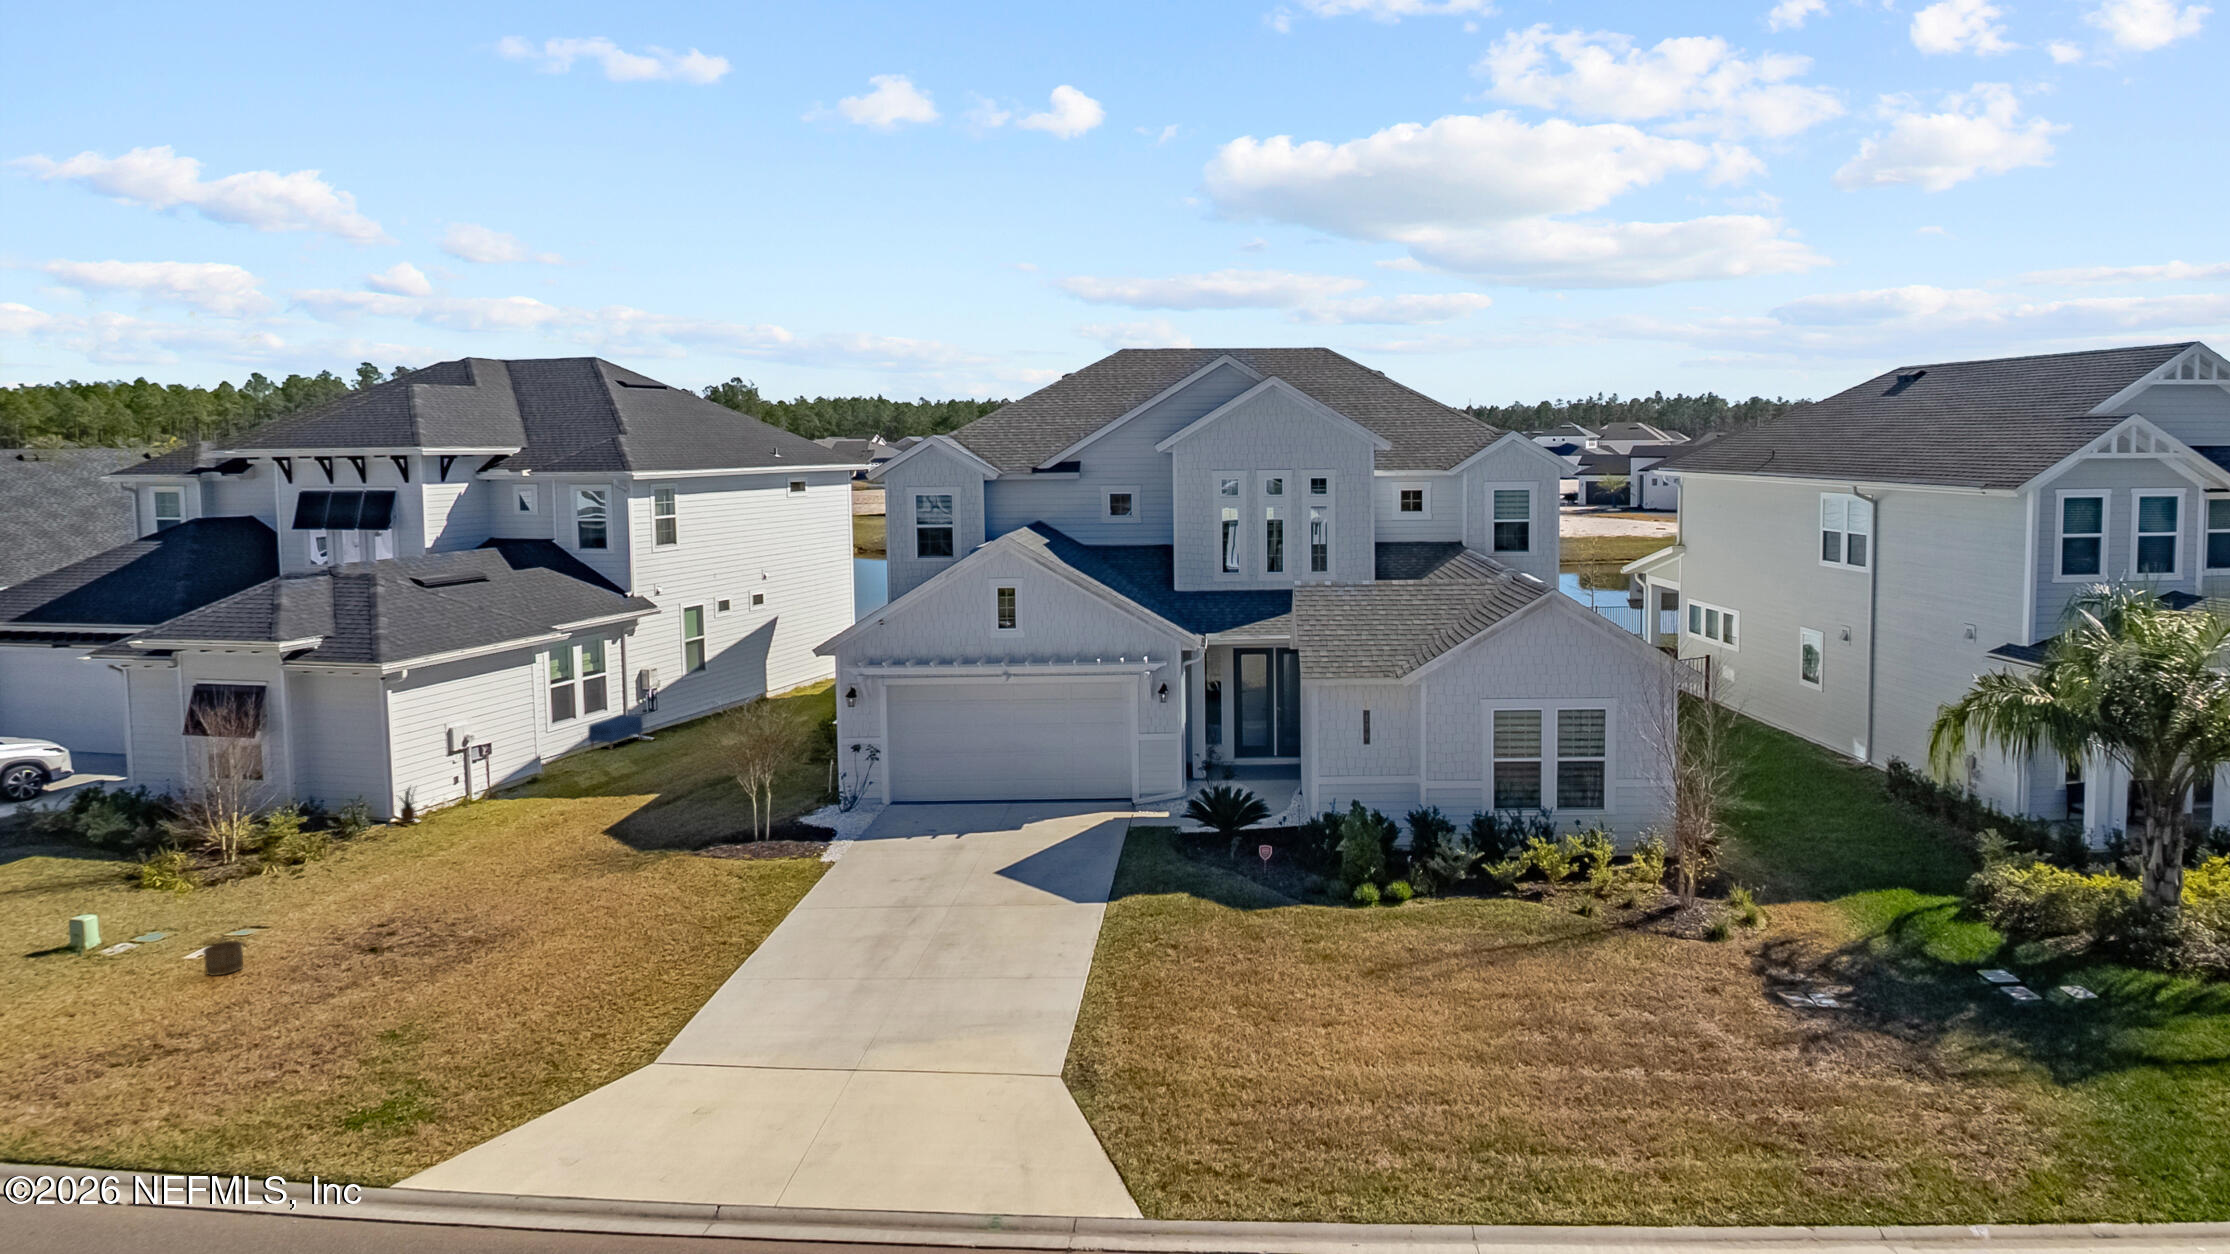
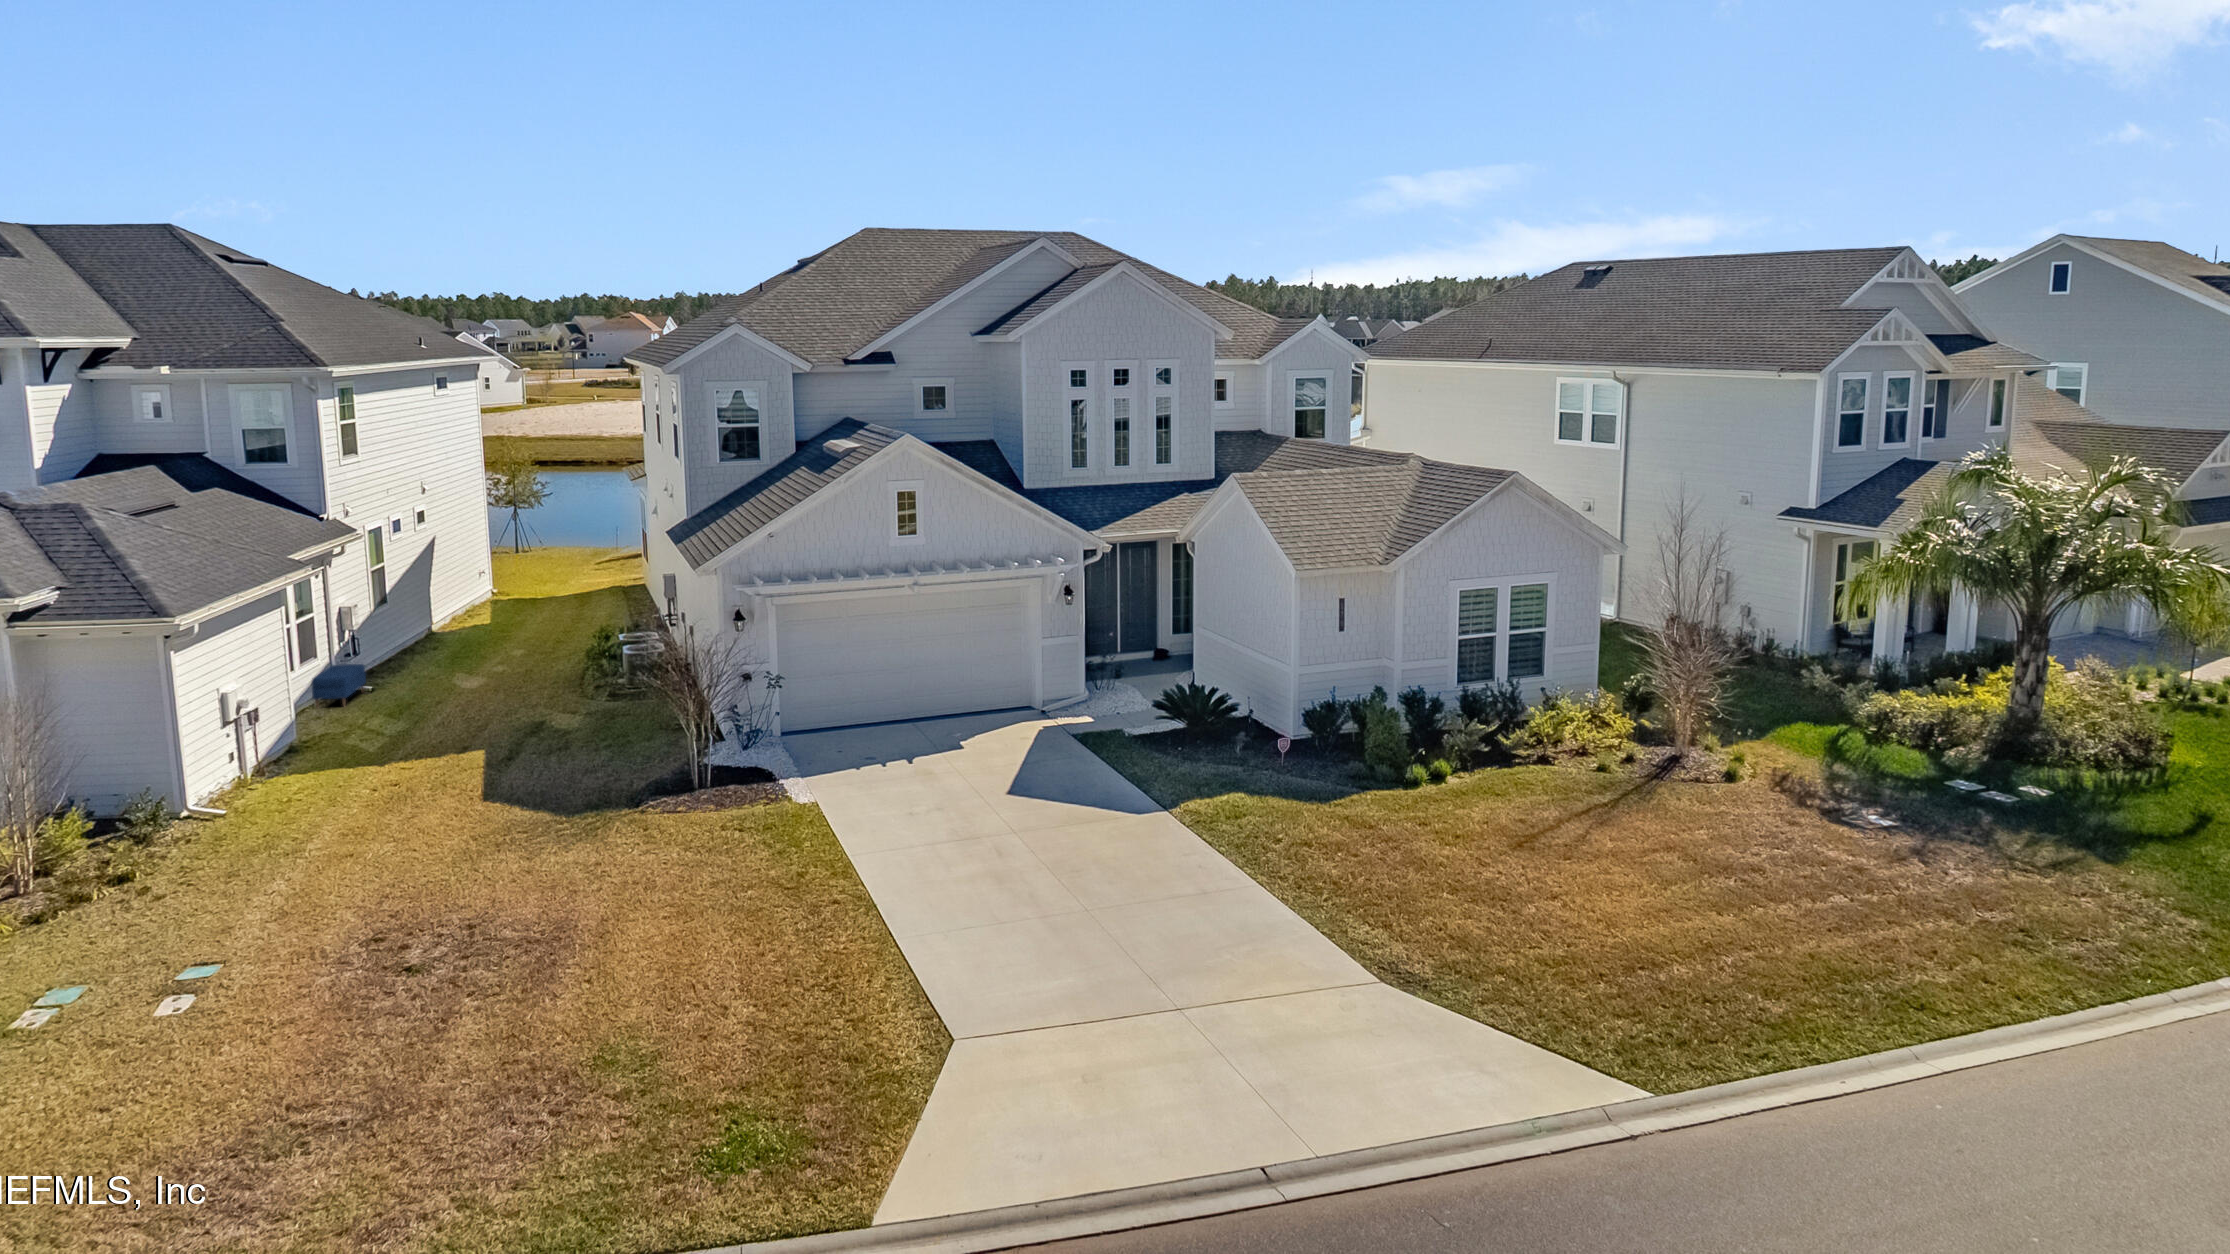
house plant: present [399,785,414,823] -> none [187,768,221,817]
wooden bucket: present [204,941,243,976] -> none [248,980,299,1028]

